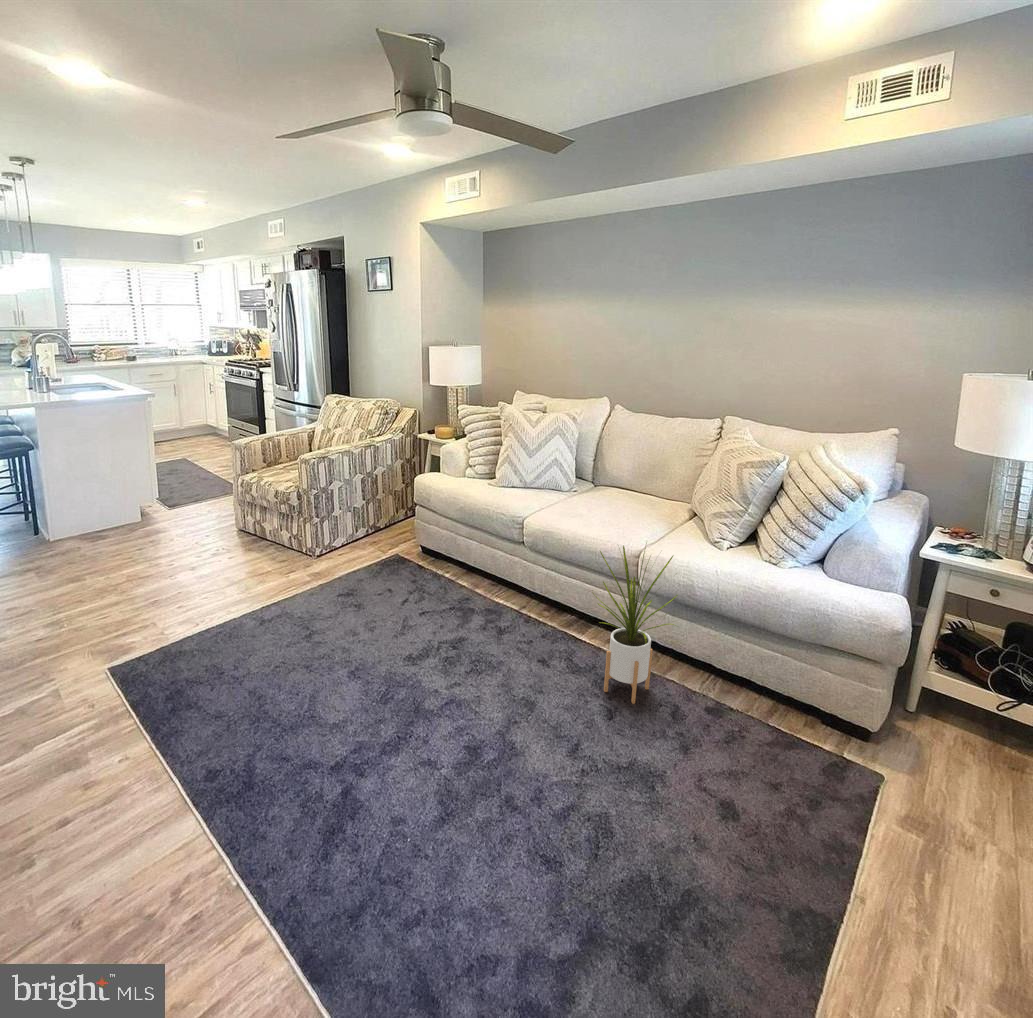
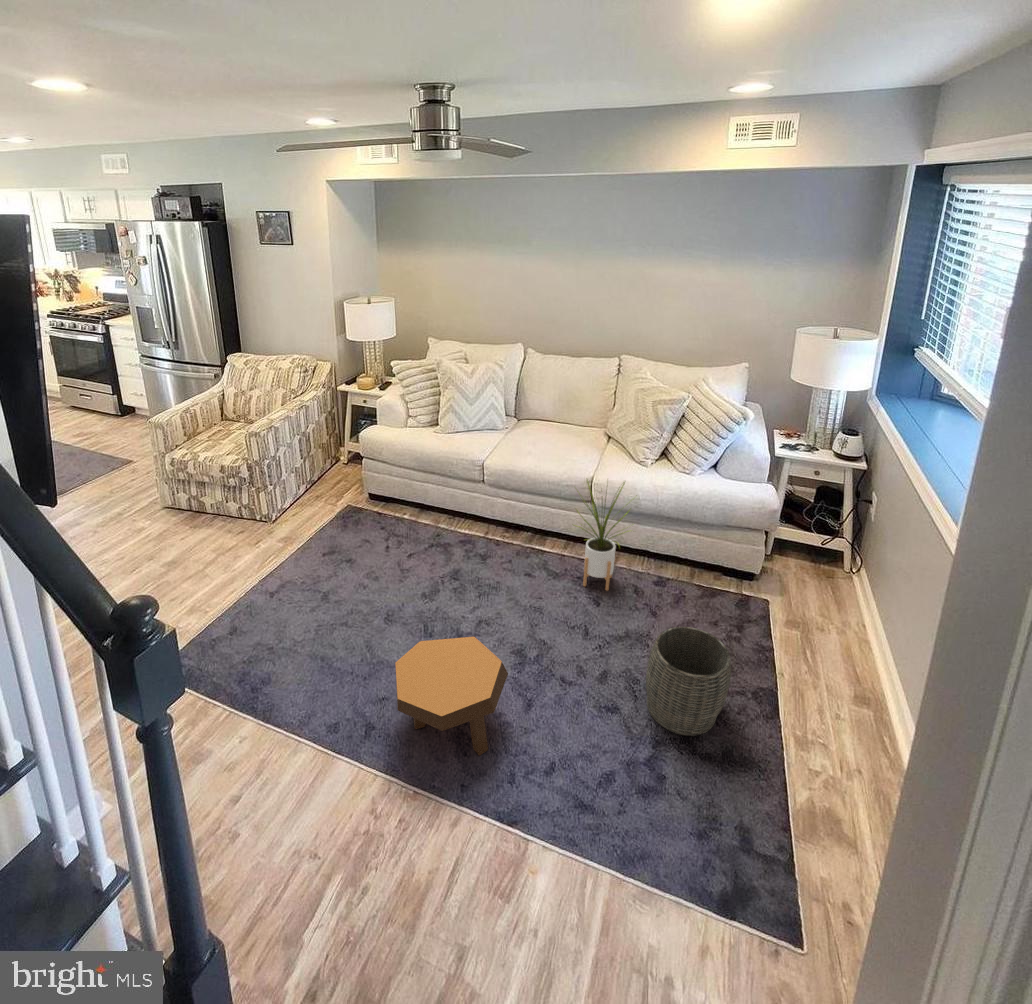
footstool: none [256,694,412,864] -> present [395,637,508,756]
woven basket: none [598,757,727,945] -> present [646,627,731,736]

